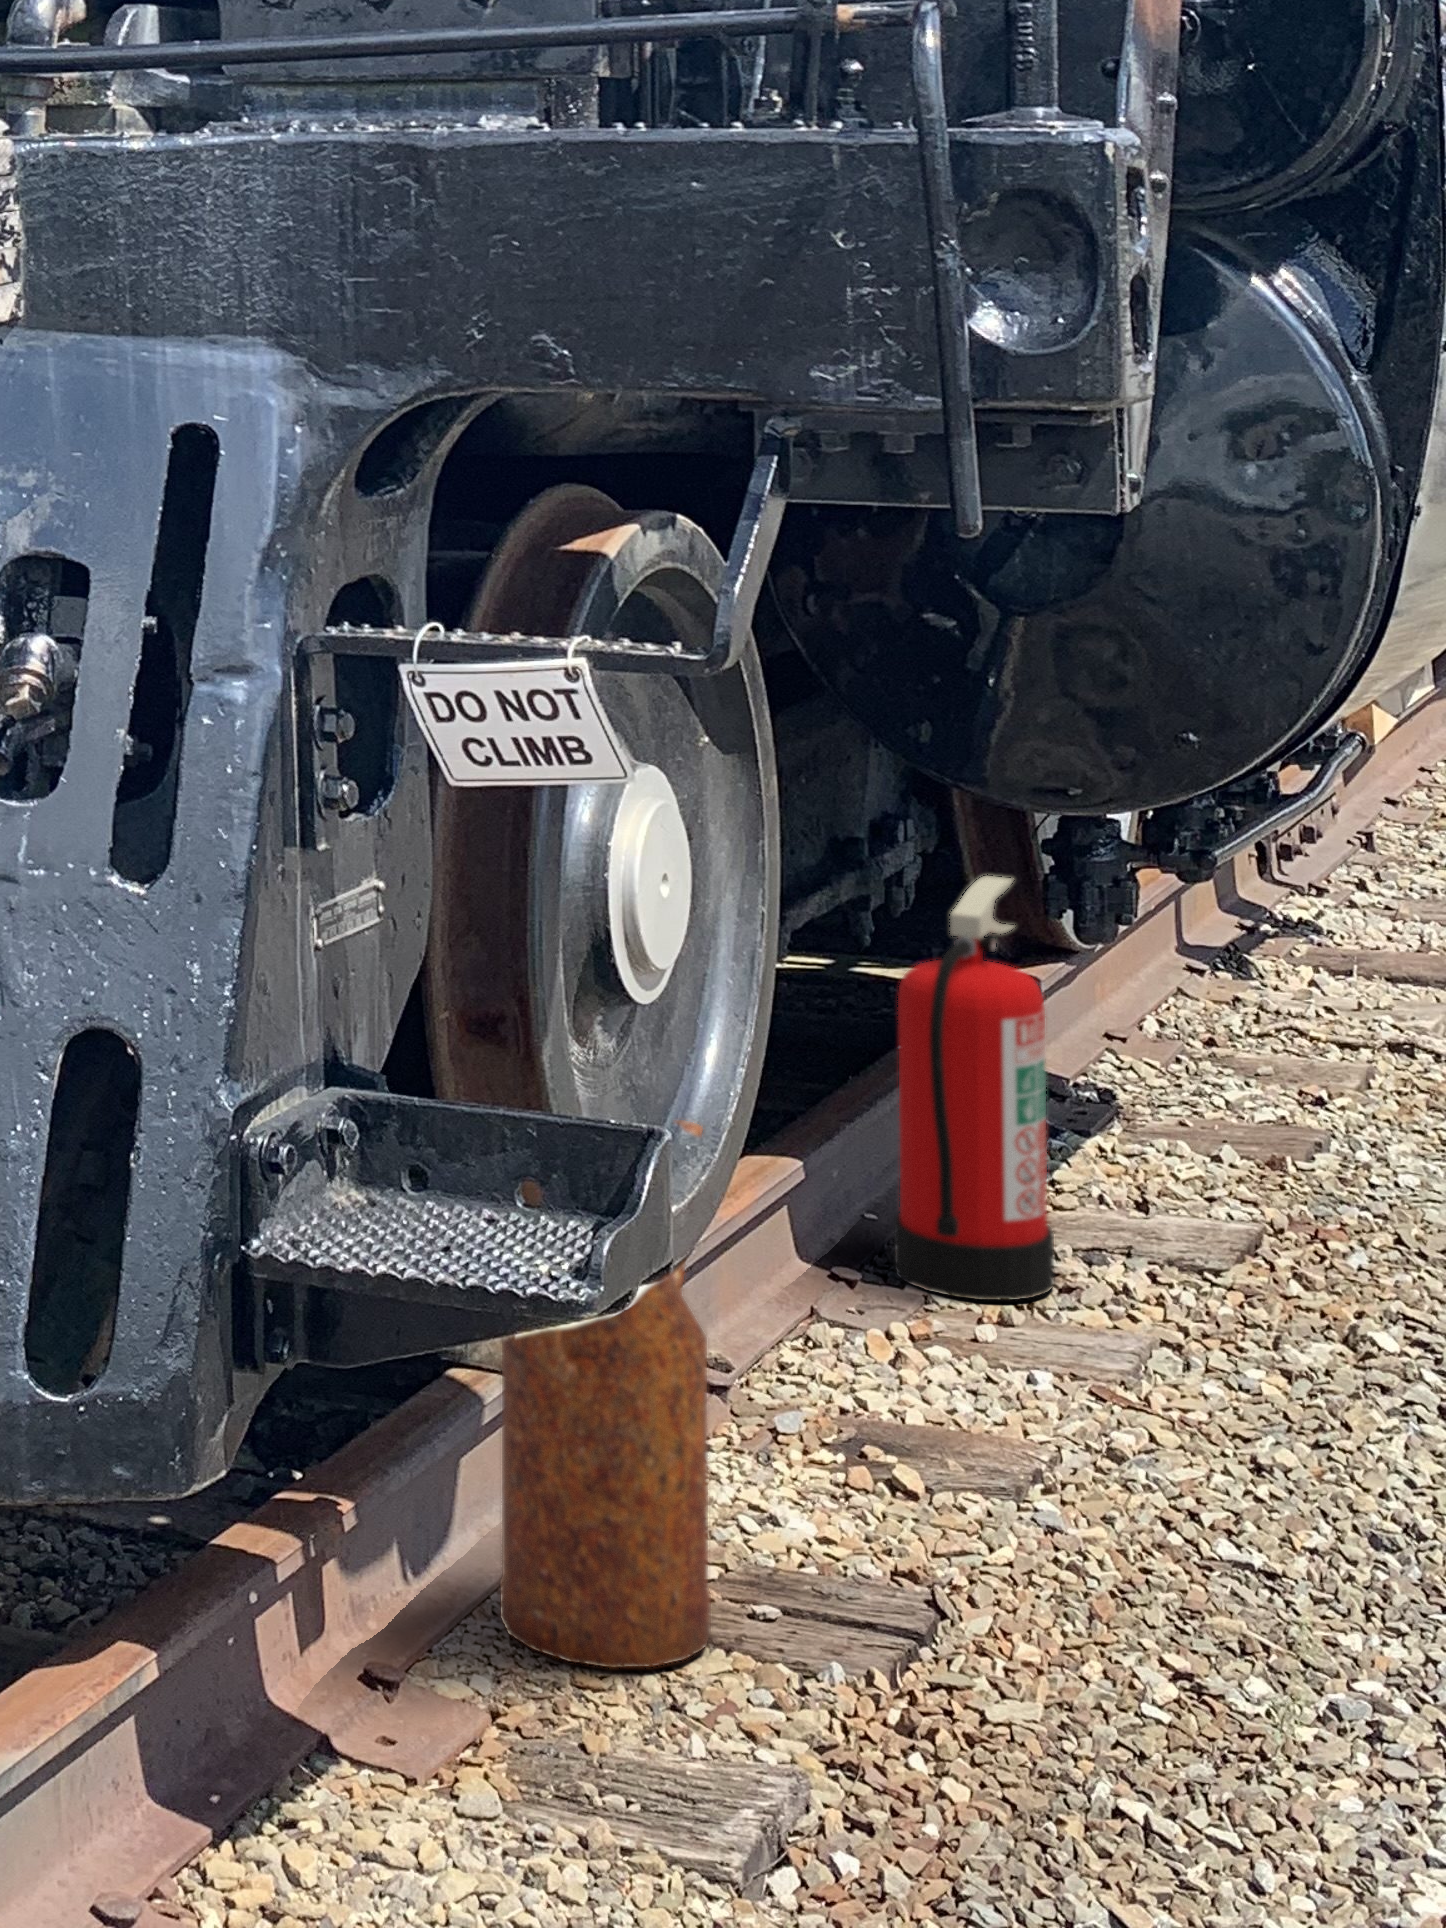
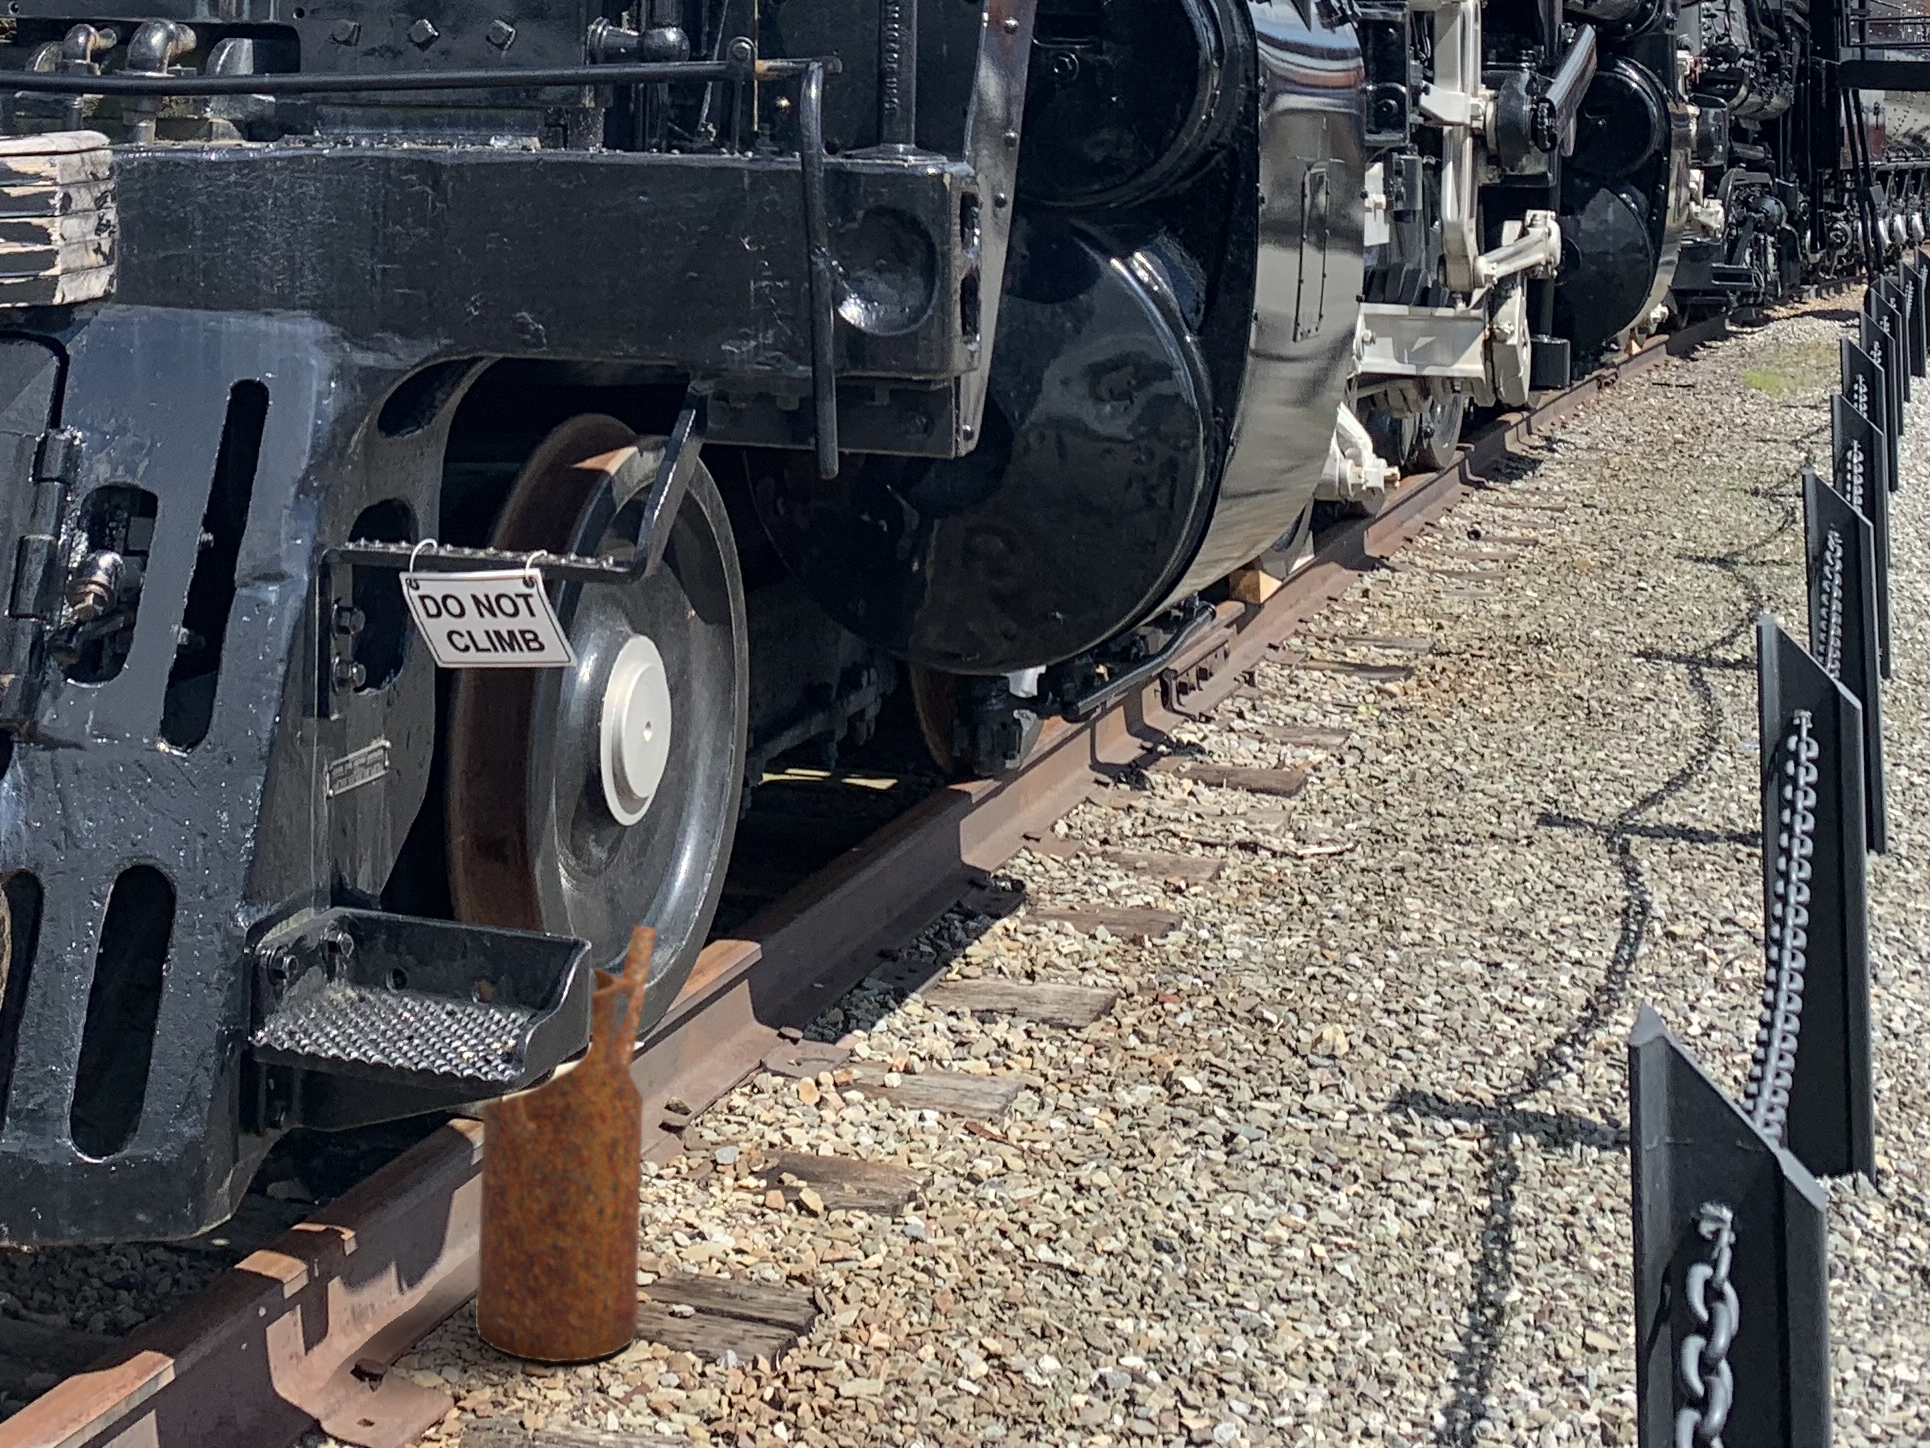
fire extinguisher: present [894,876,1055,1301] -> none [833,722,952,1053]

